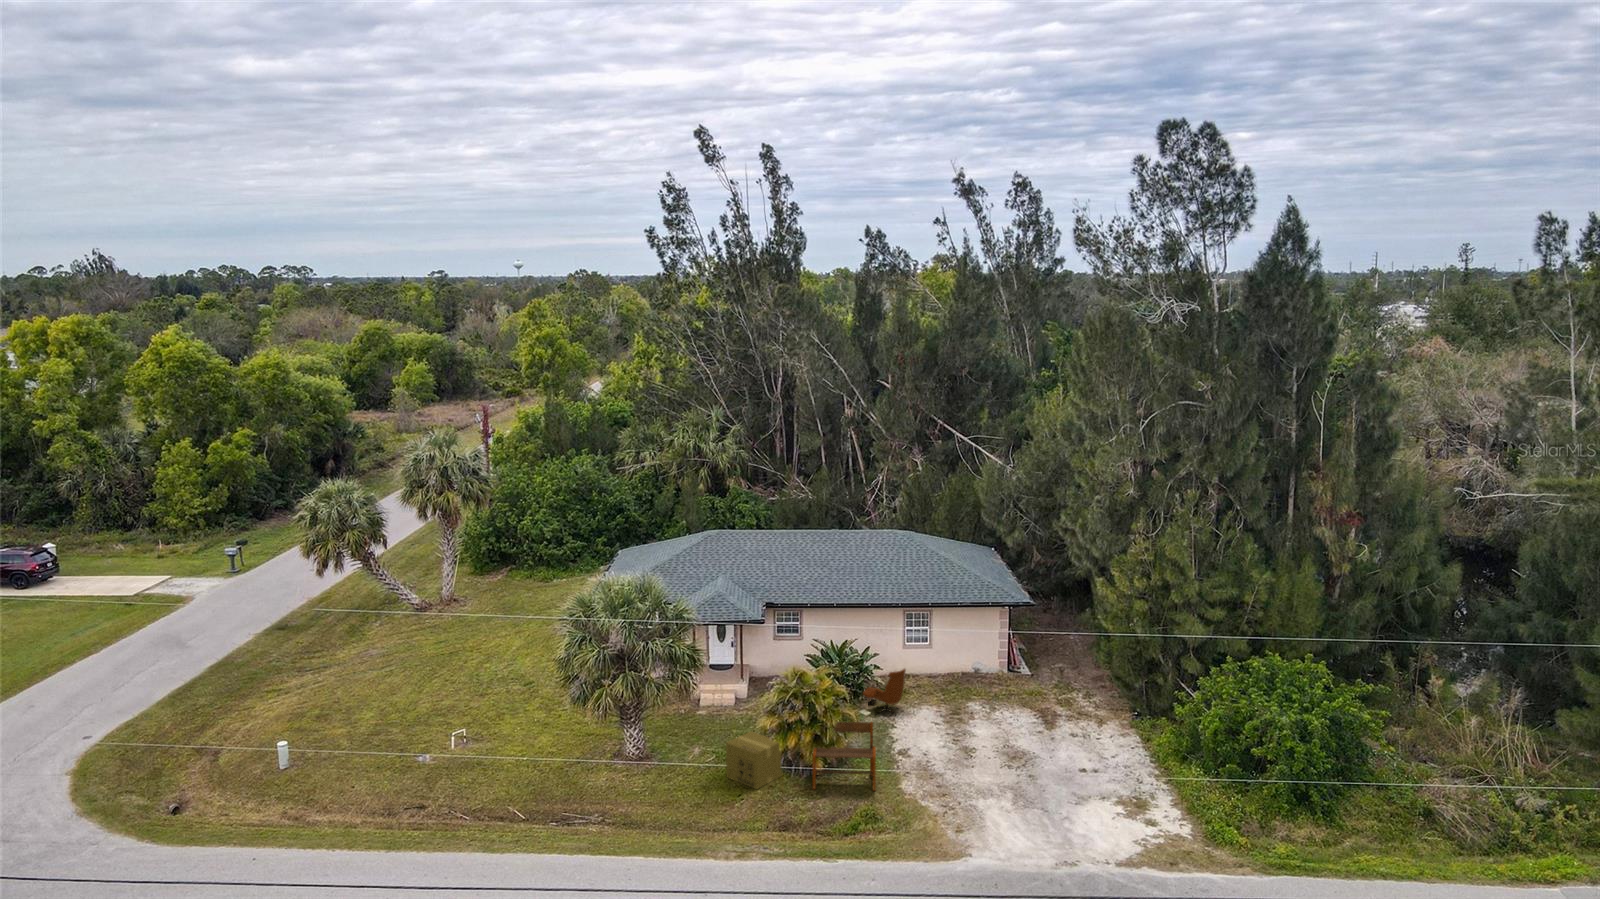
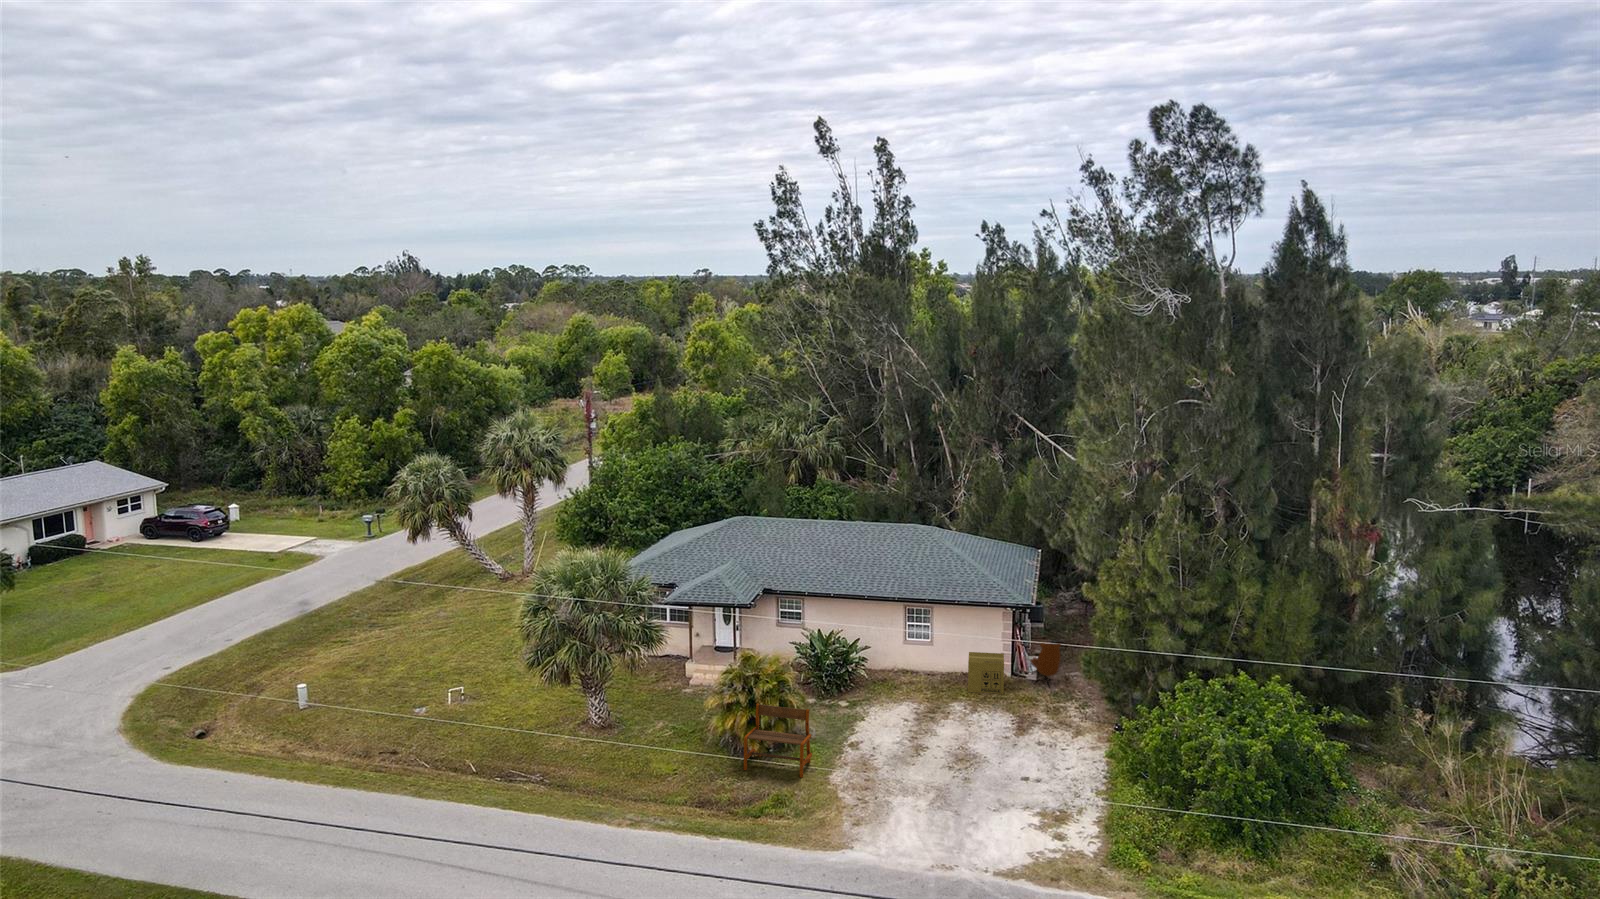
lounge chair: present [863,669,906,716] -> present [1030,643,1061,683]
cardboard box: present [726,731,782,789] -> present [968,652,1004,694]

